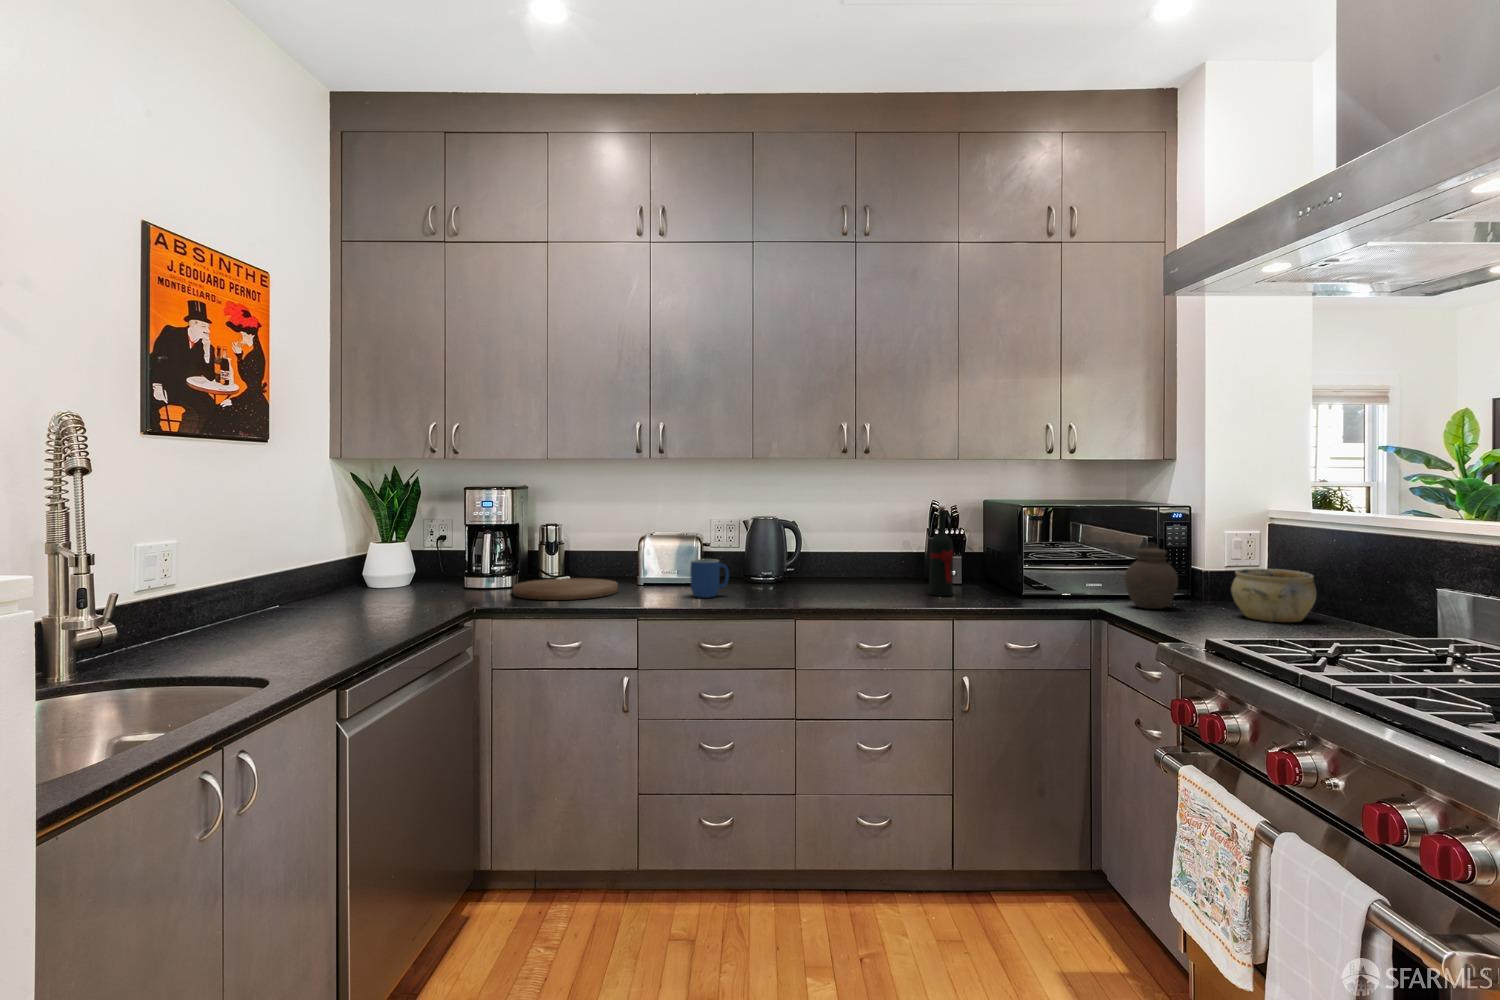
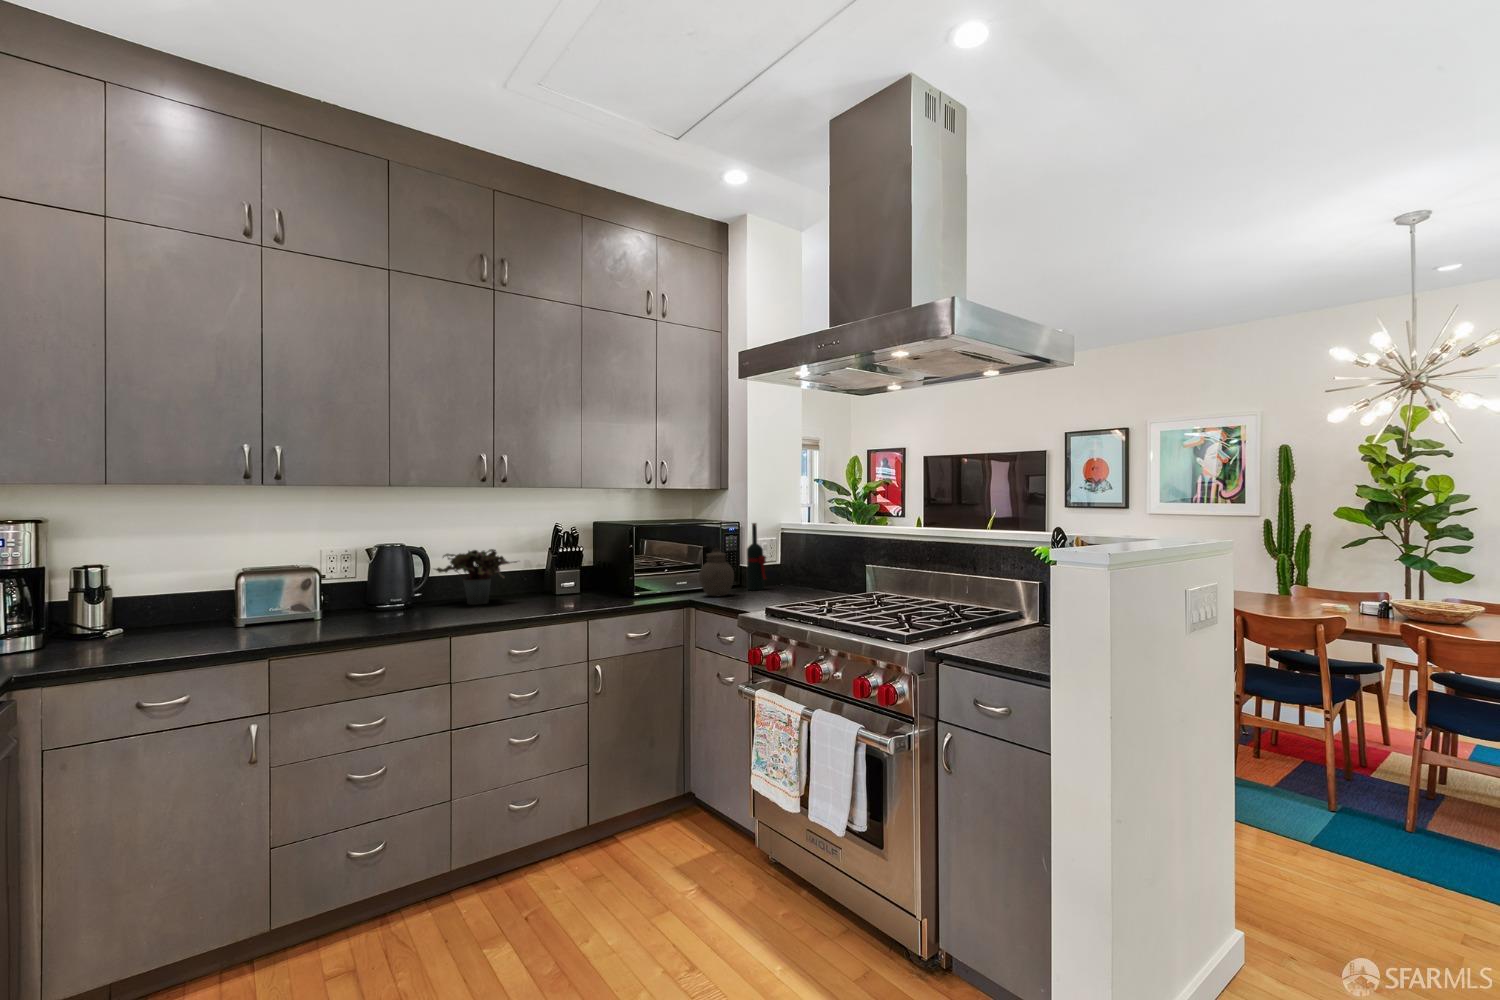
wine bottle: present [929,506,953,596] -> present [747,523,766,590]
potted plant: none [802,525,897,587] -> present [435,549,517,605]
mug: present [690,559,729,598] -> none [333,588,374,625]
ceramic bowl: present [1231,568,1316,622] -> none [767,561,815,596]
cutting board: present [513,578,618,600] -> none [119,620,248,645]

